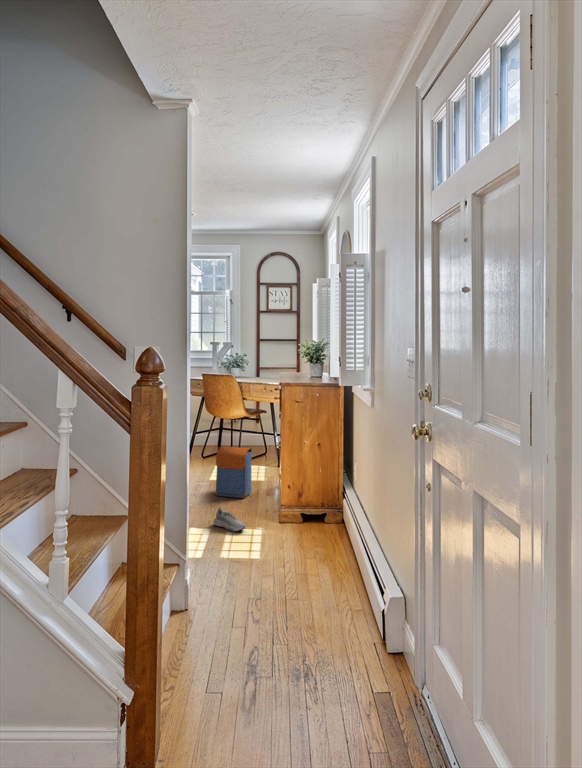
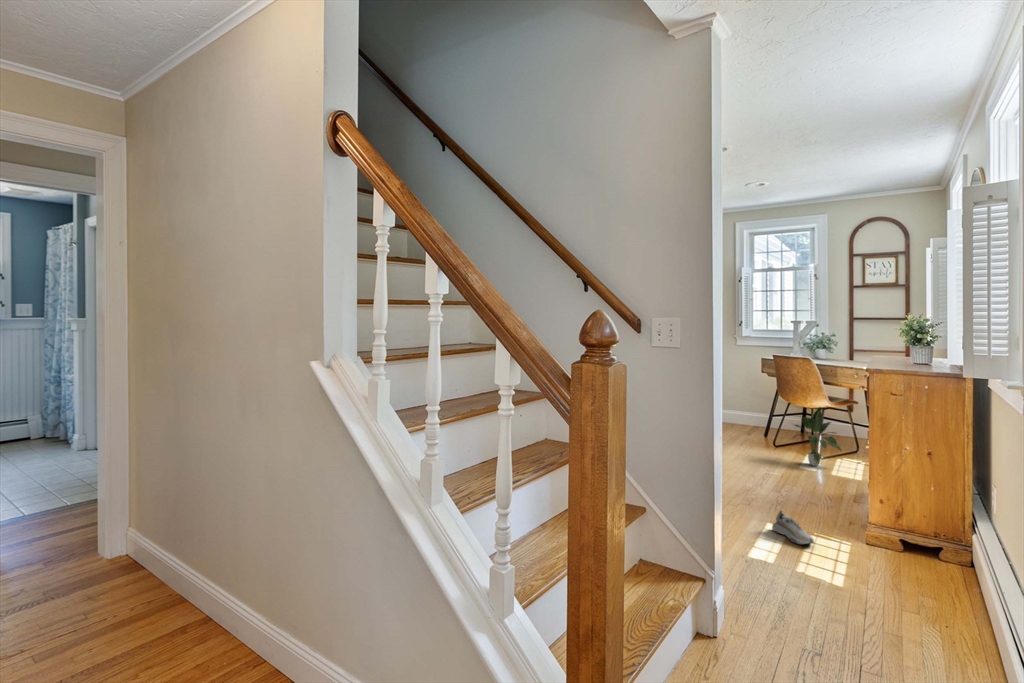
potted plant: none [216,418,256,470] -> present [795,407,842,466]
backpack: present [216,447,252,498] -> none [783,438,832,502]

